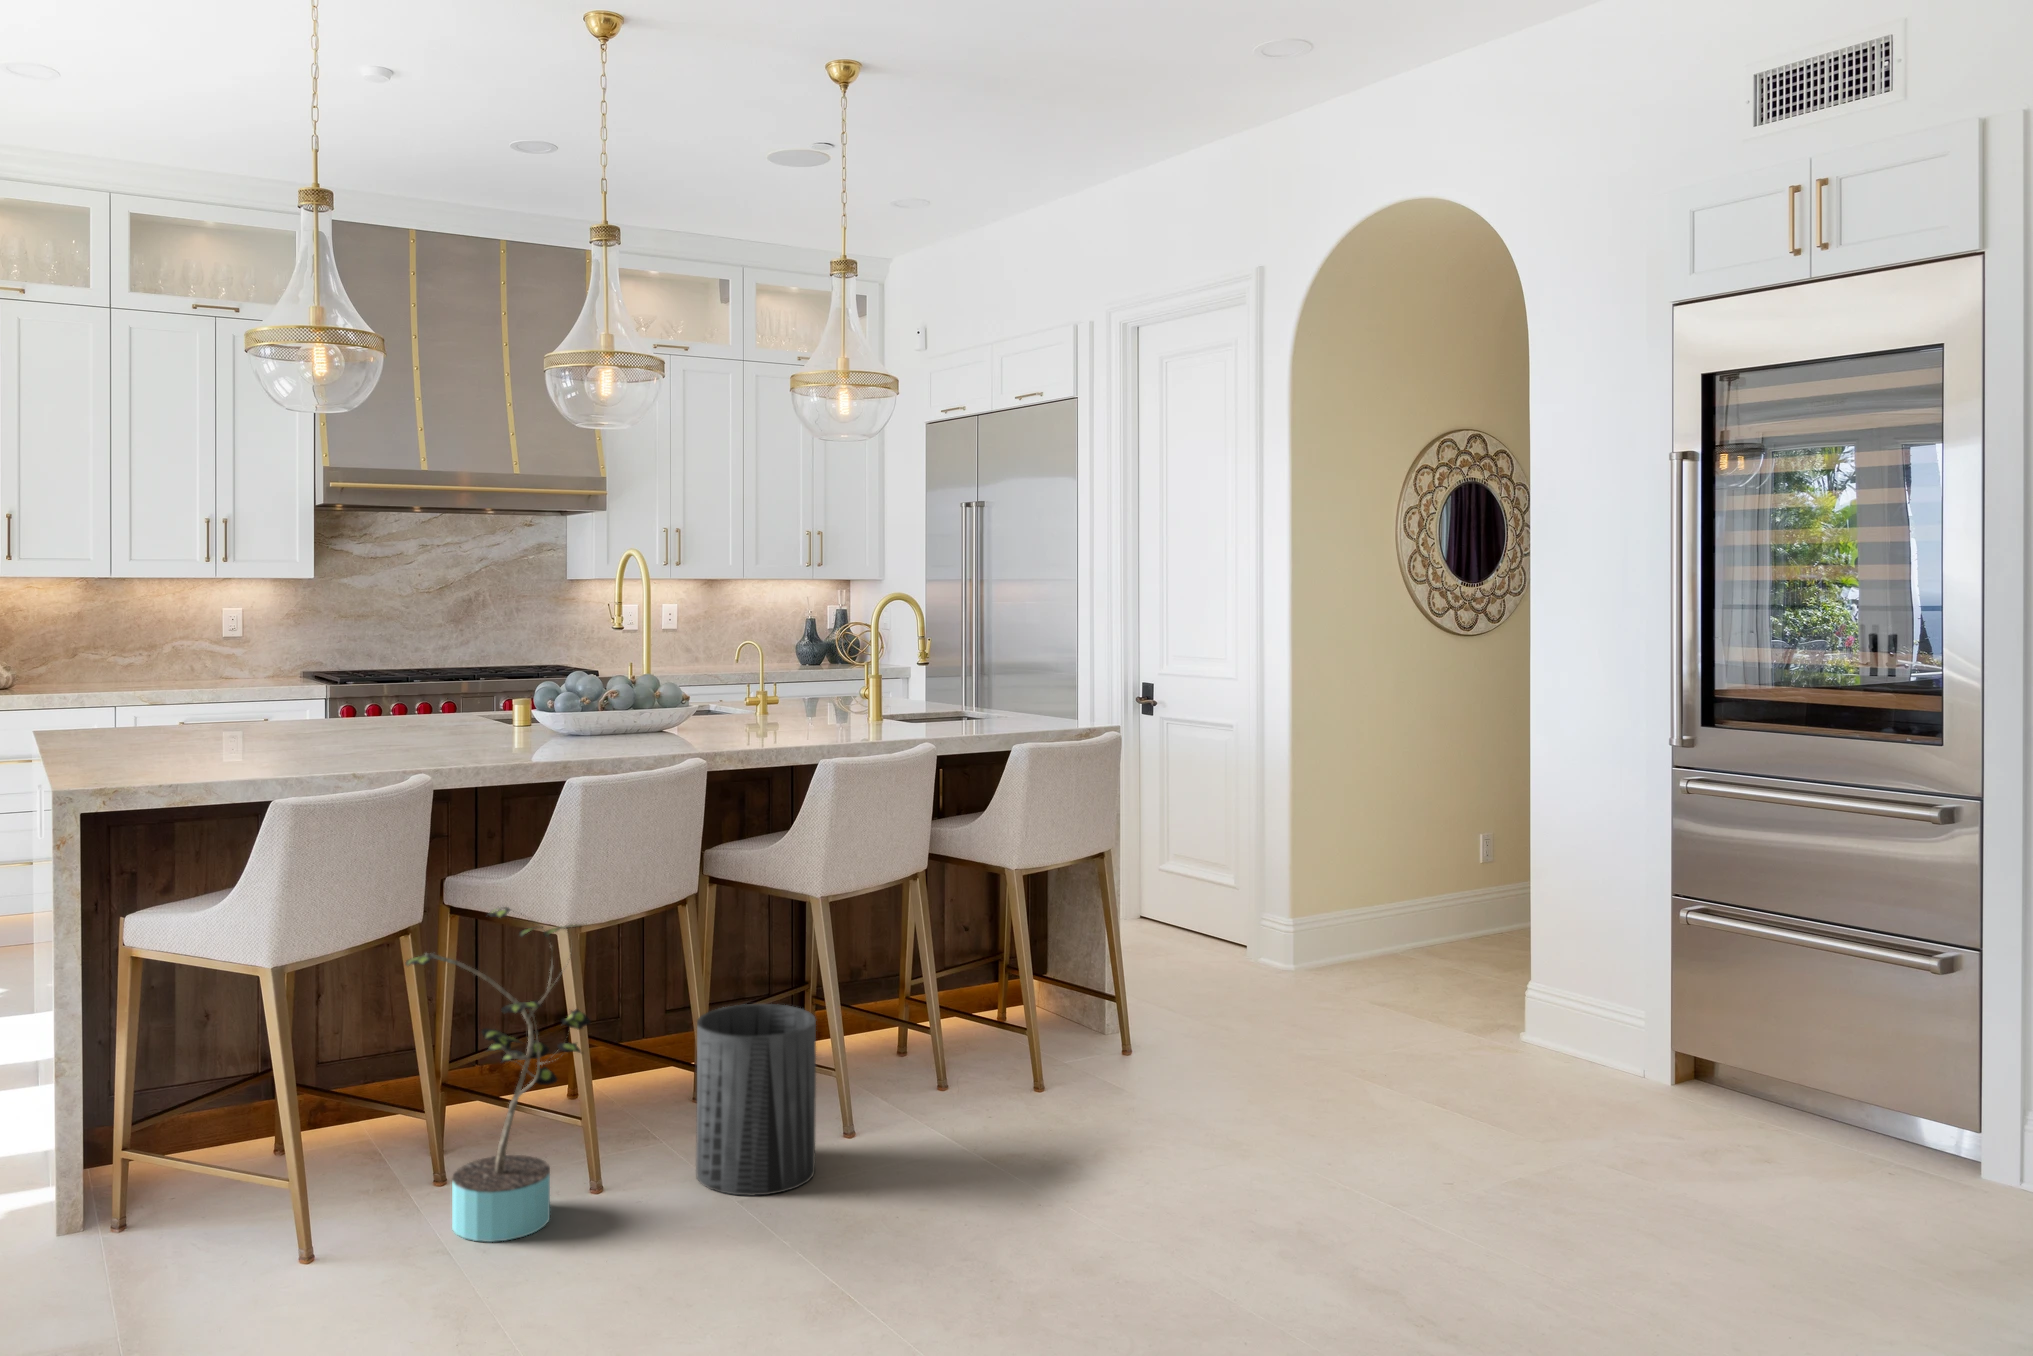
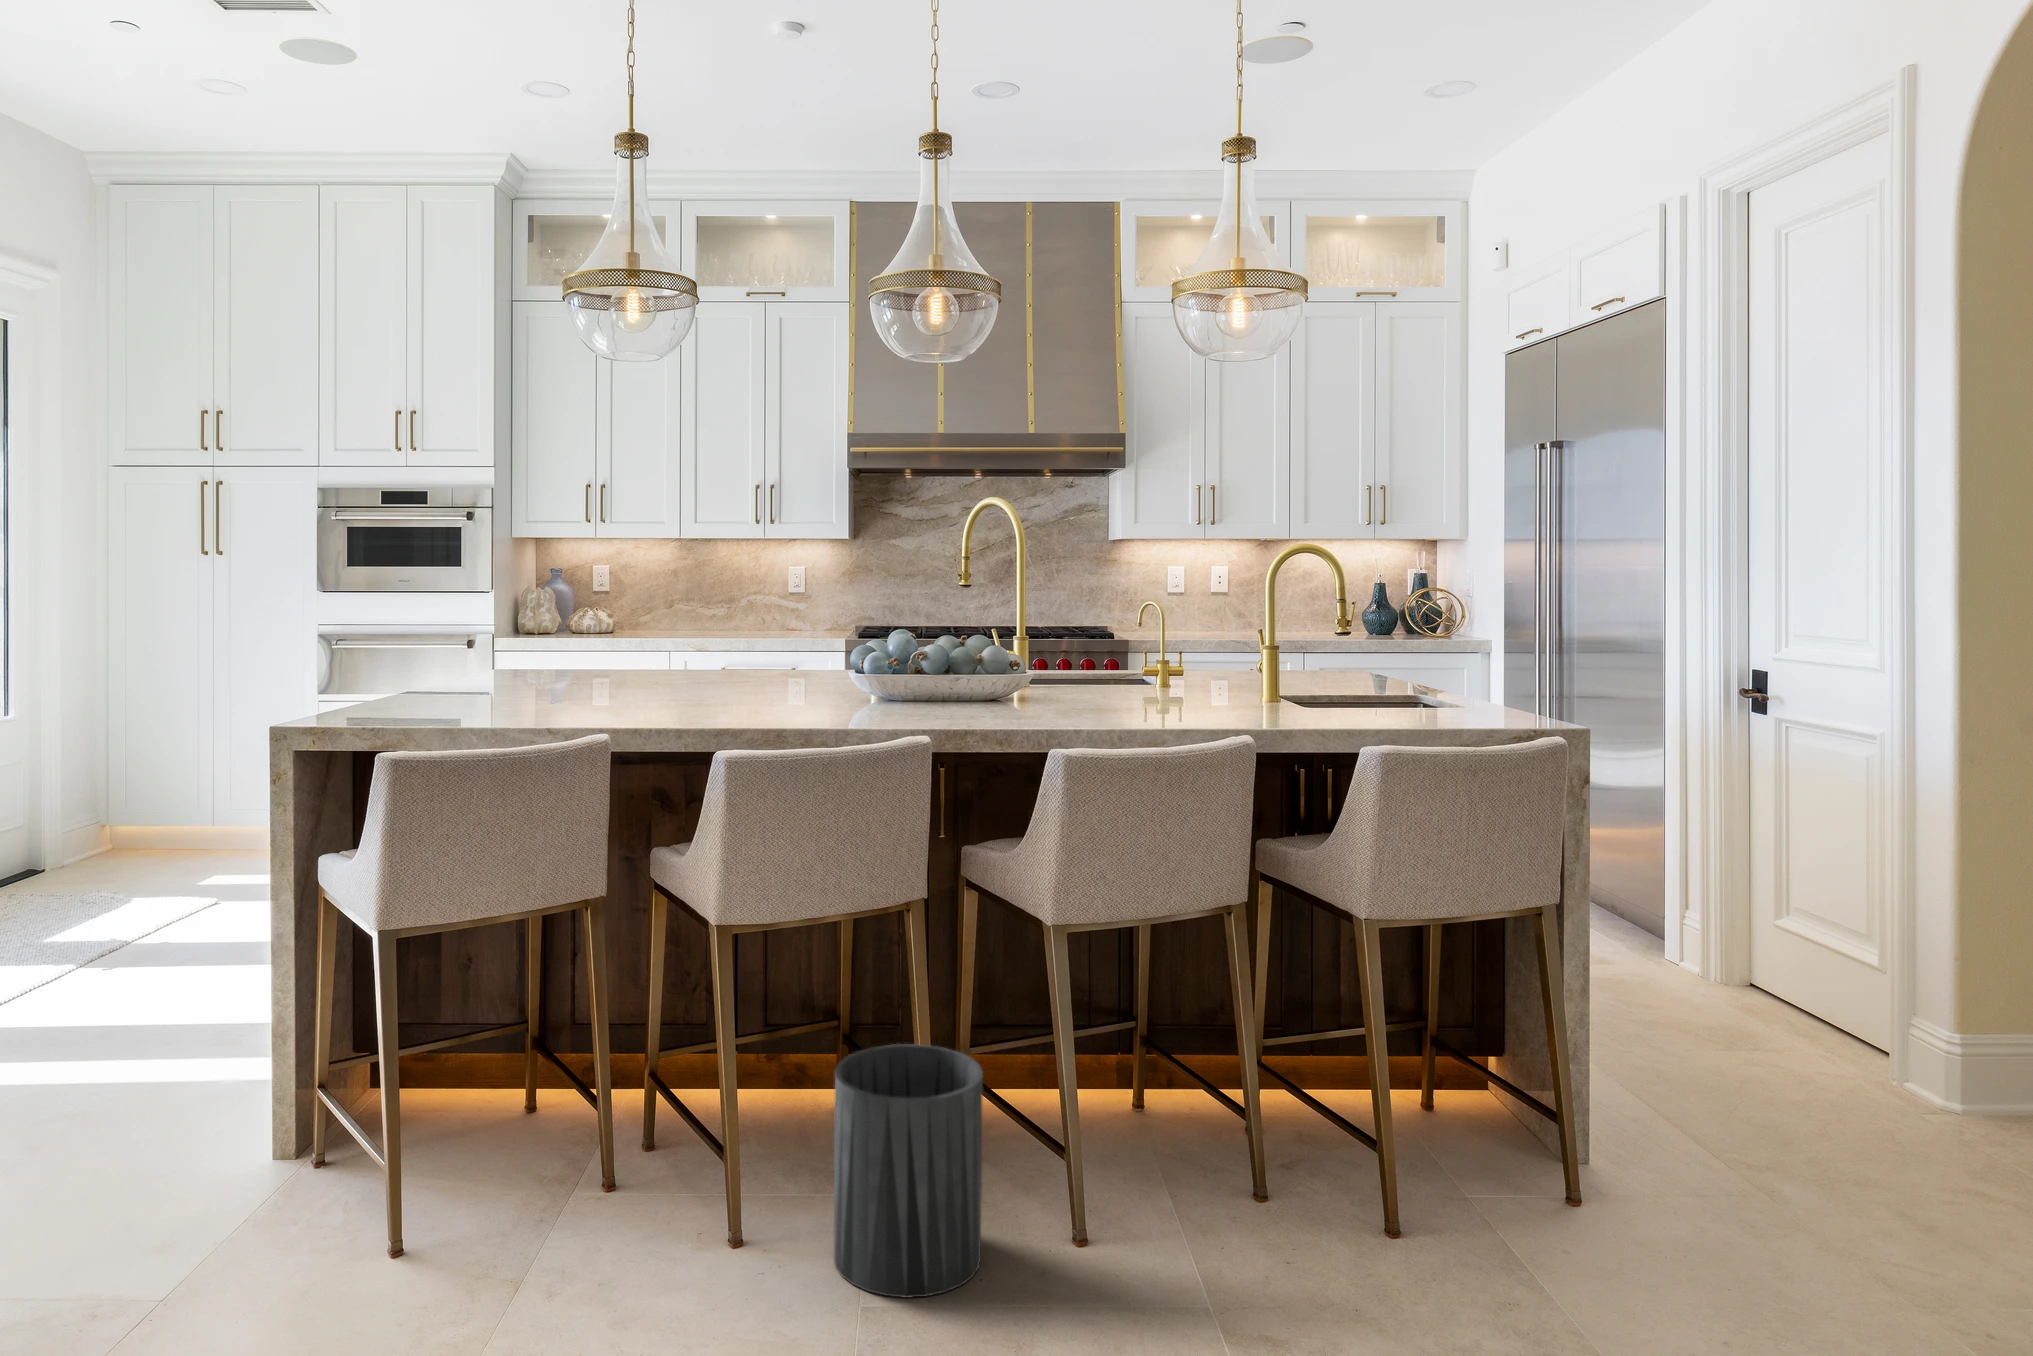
potted plant: present [406,907,590,1242] -> none [501,891,703,1272]

